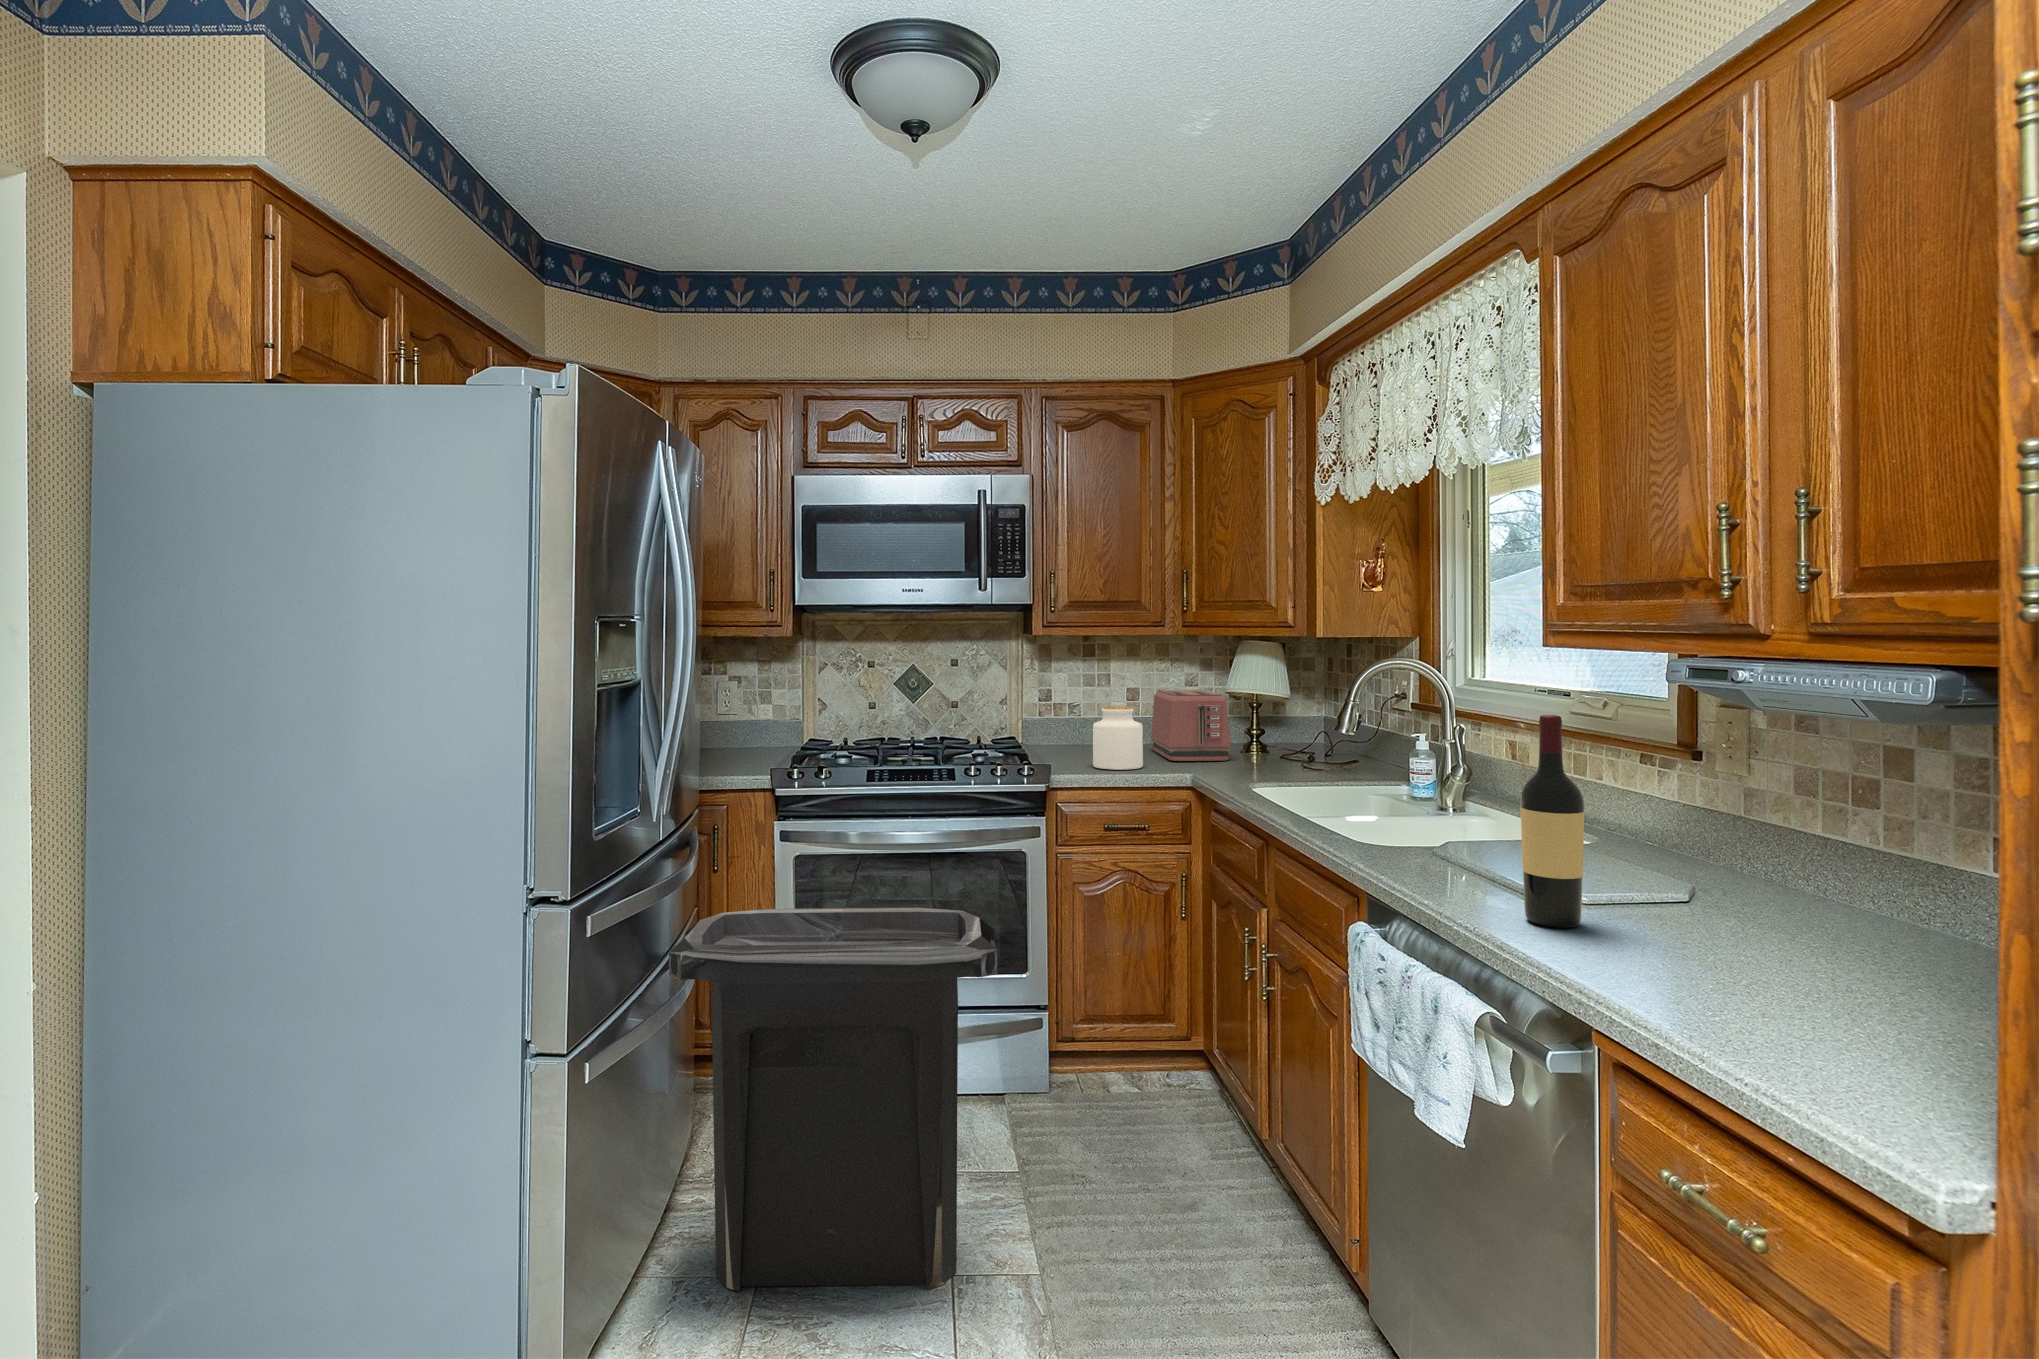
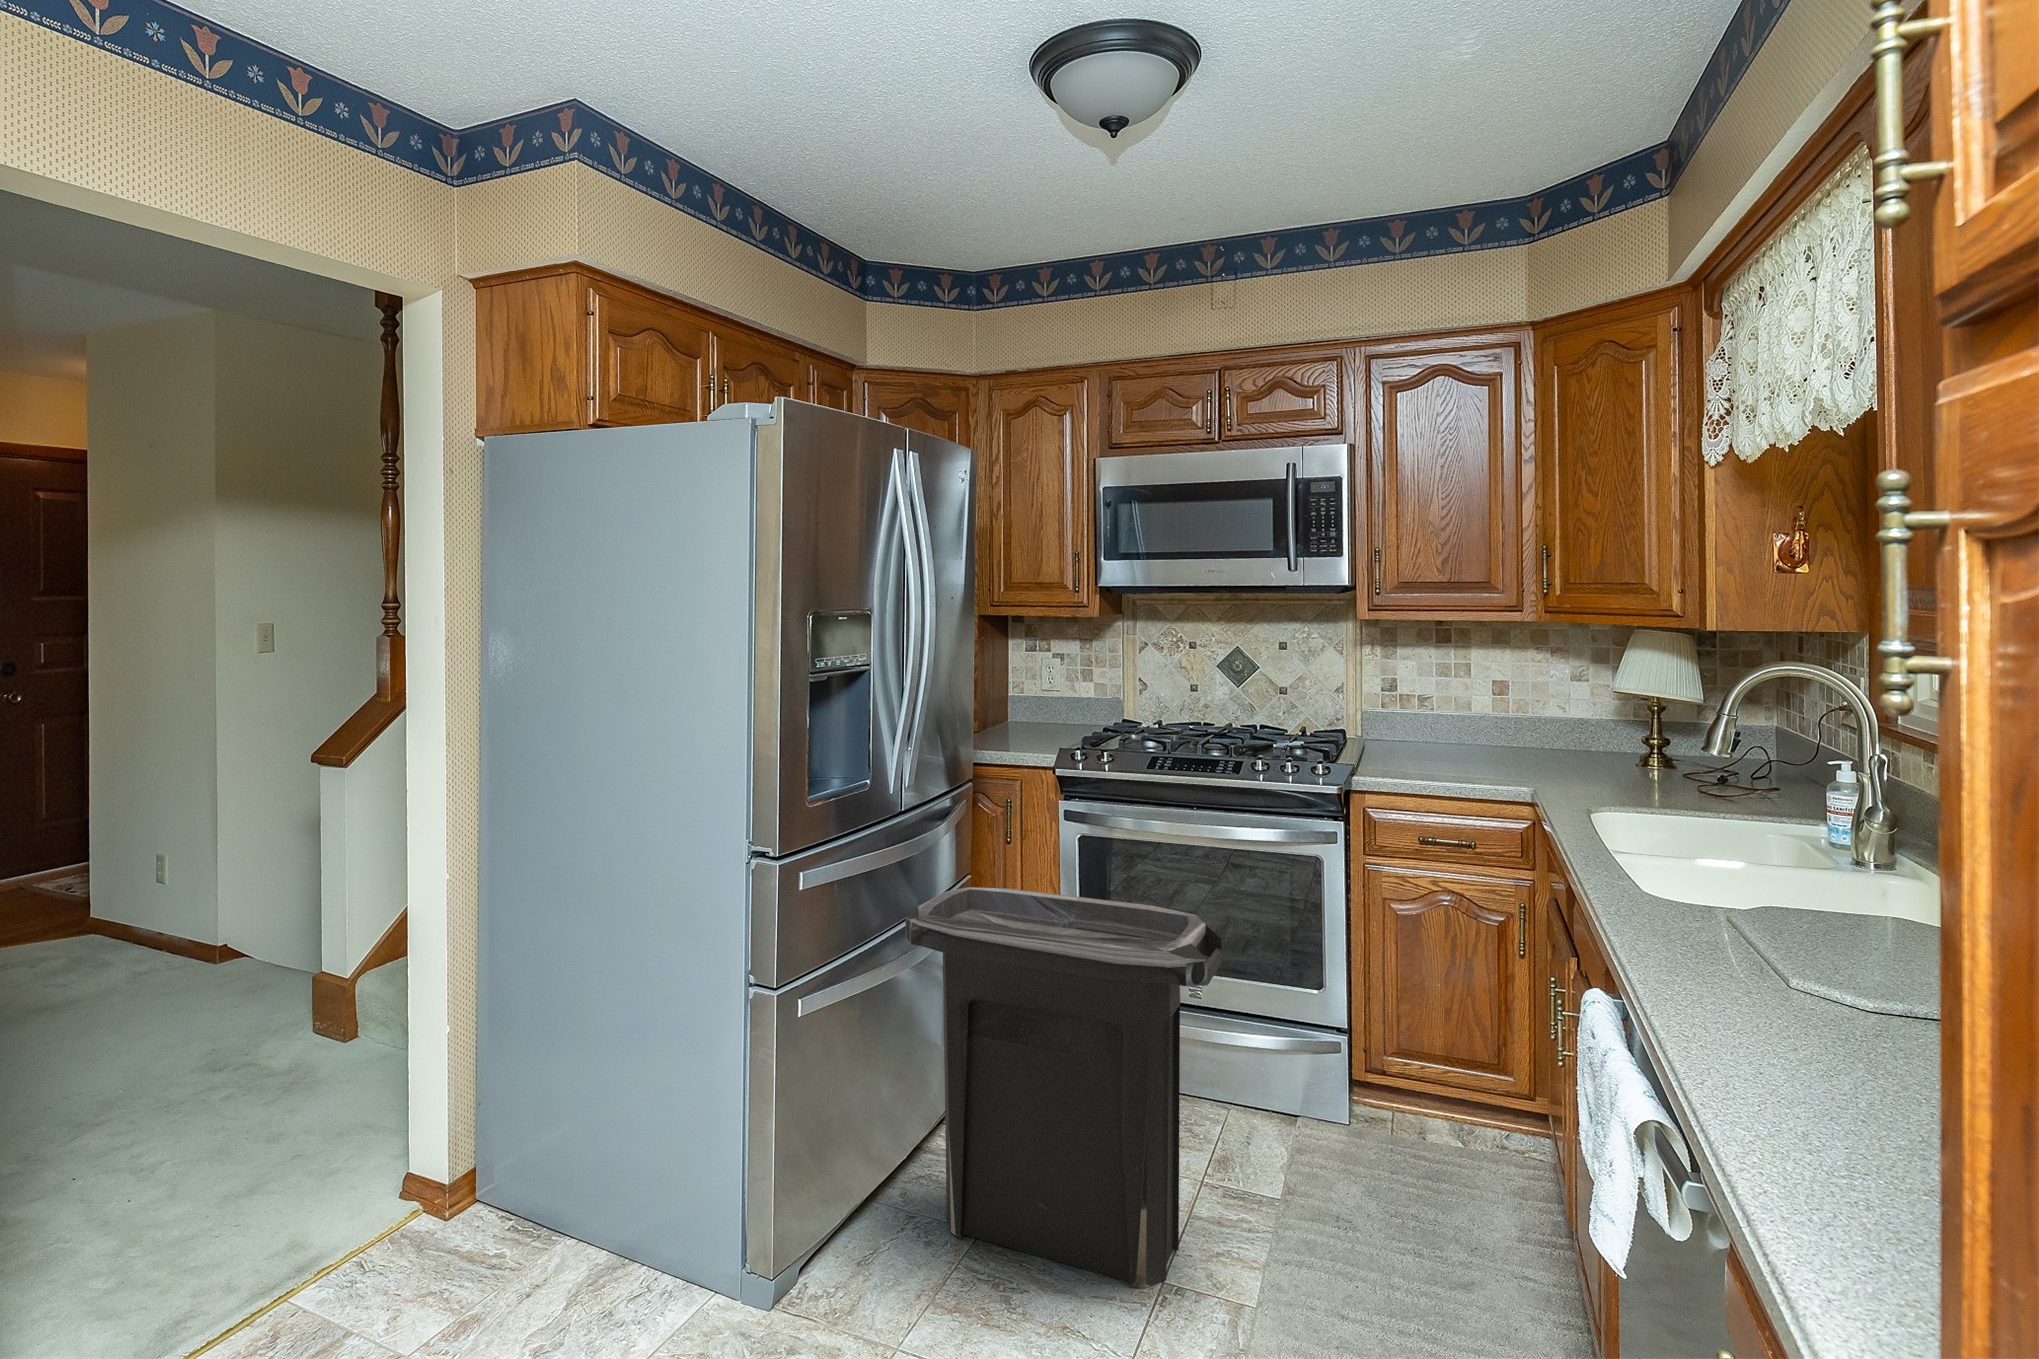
toaster: present [1151,690,1231,761] -> none [1515,685,1606,774]
jar: present [1093,706,1143,770] -> none [1417,704,1479,777]
wine bottle: present [1521,715,1584,928] -> none [1766,760,1862,1048]

